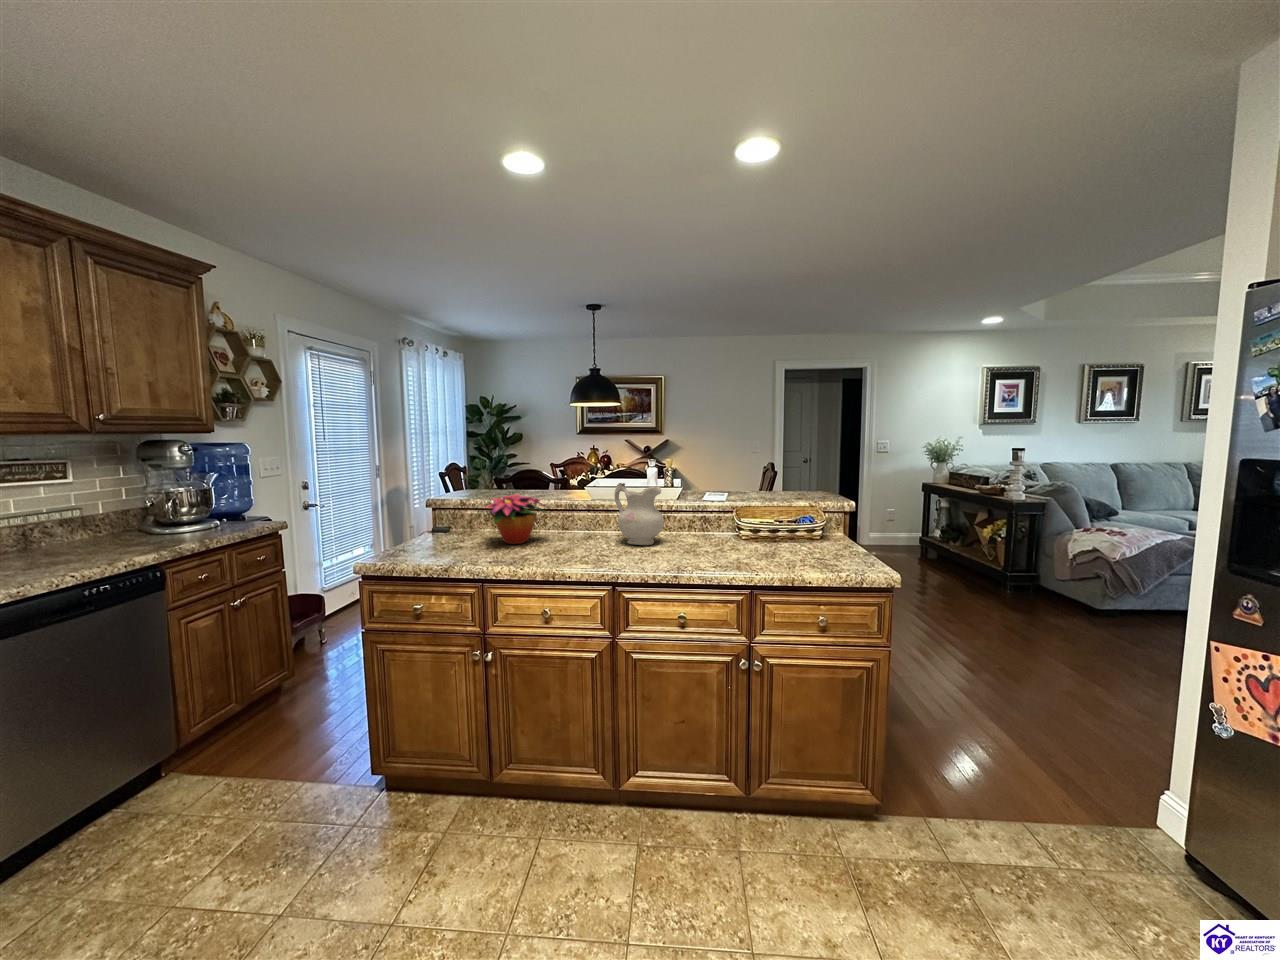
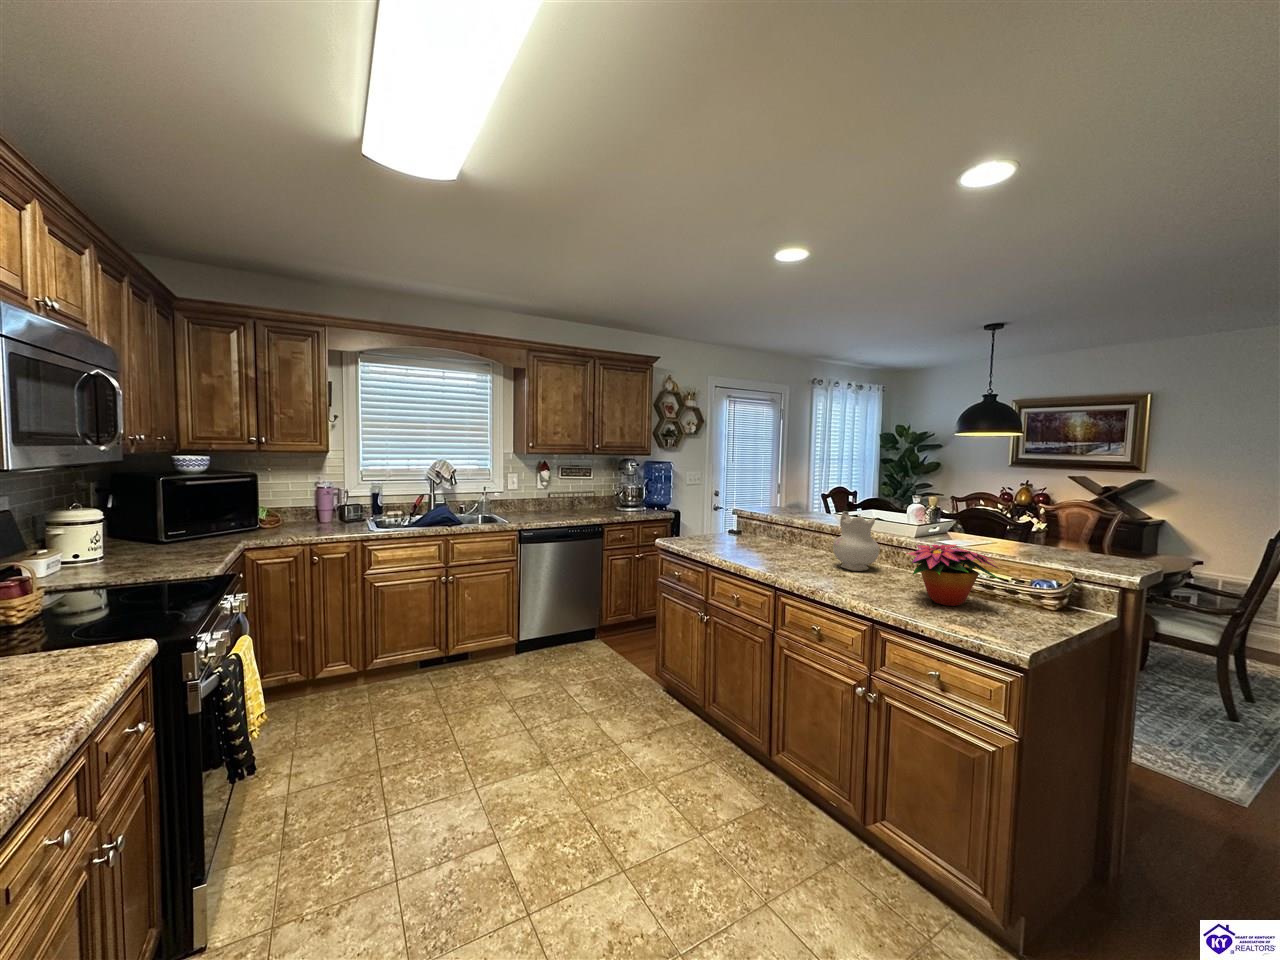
flower arrangement: present [485,494,547,544] -> present [906,544,999,606]

